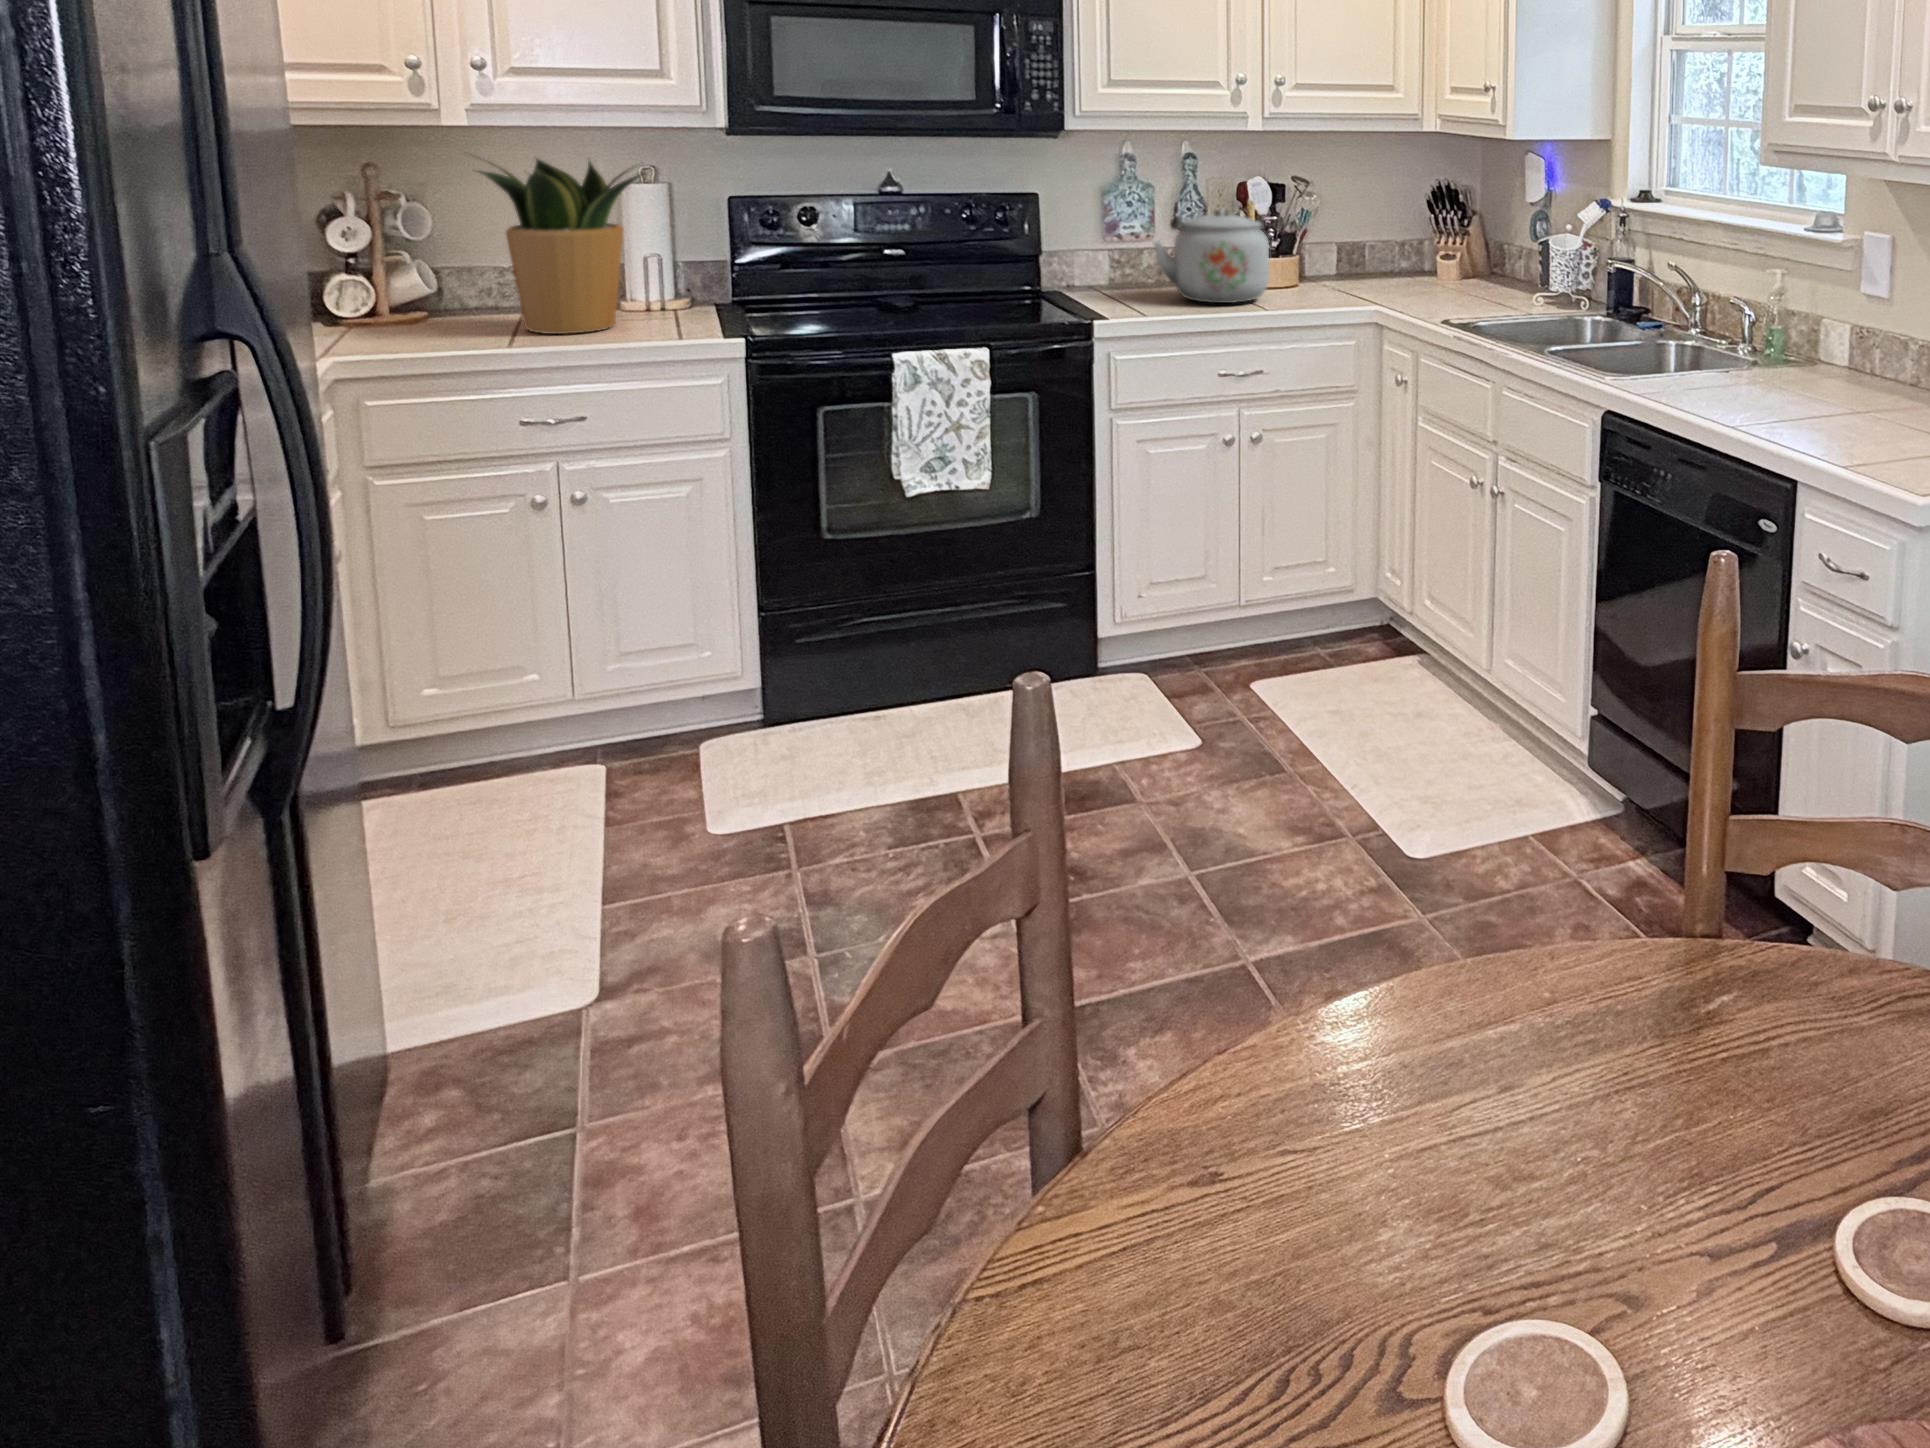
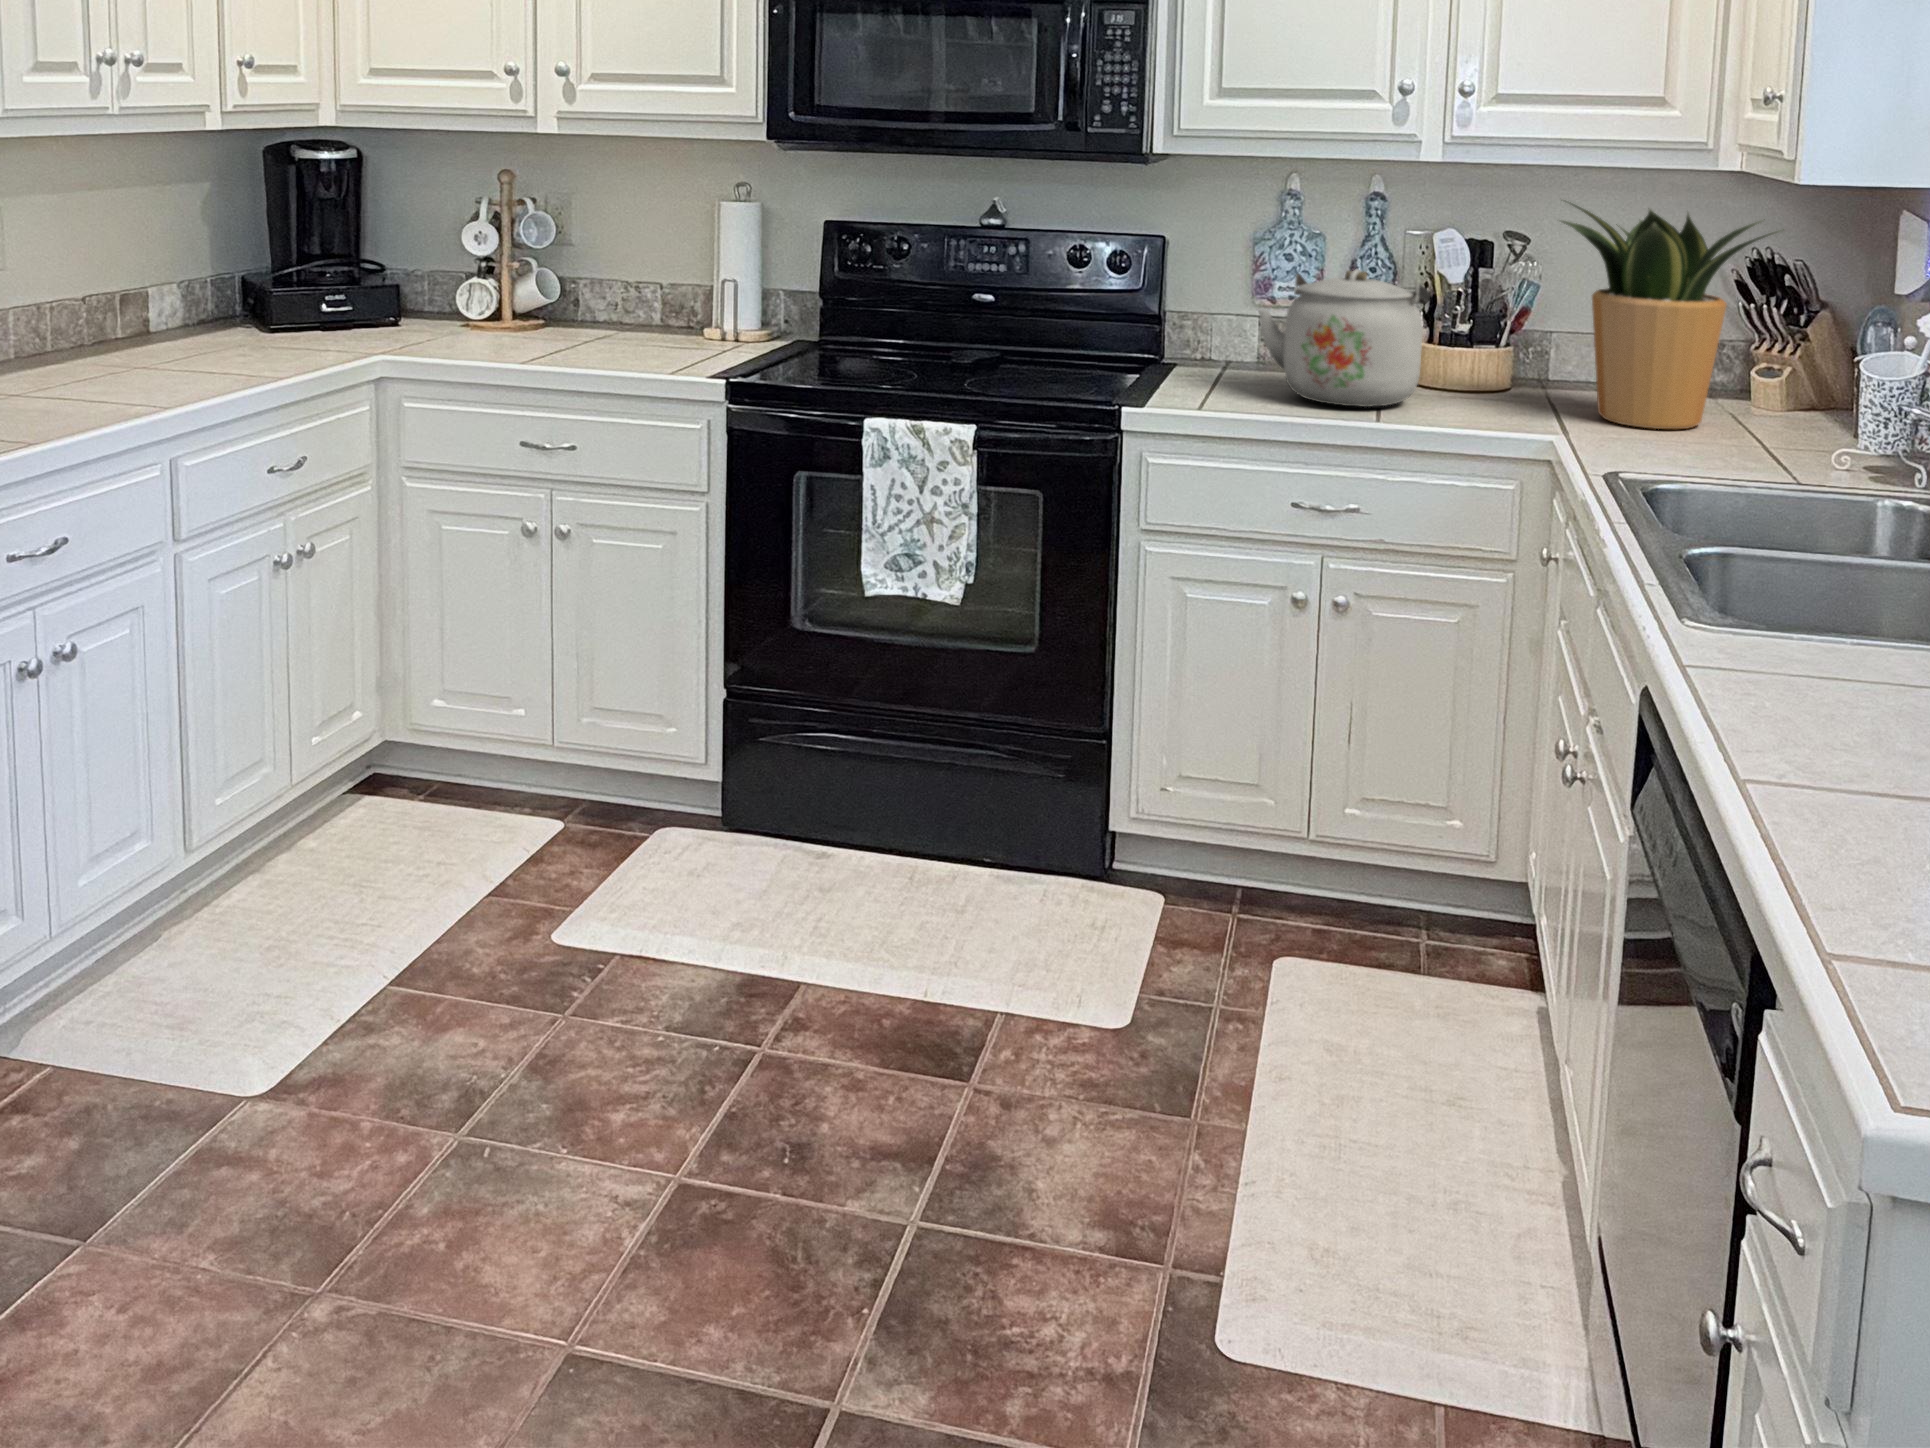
potted plant: present [478,159,650,334] -> present [1561,202,1784,429]

